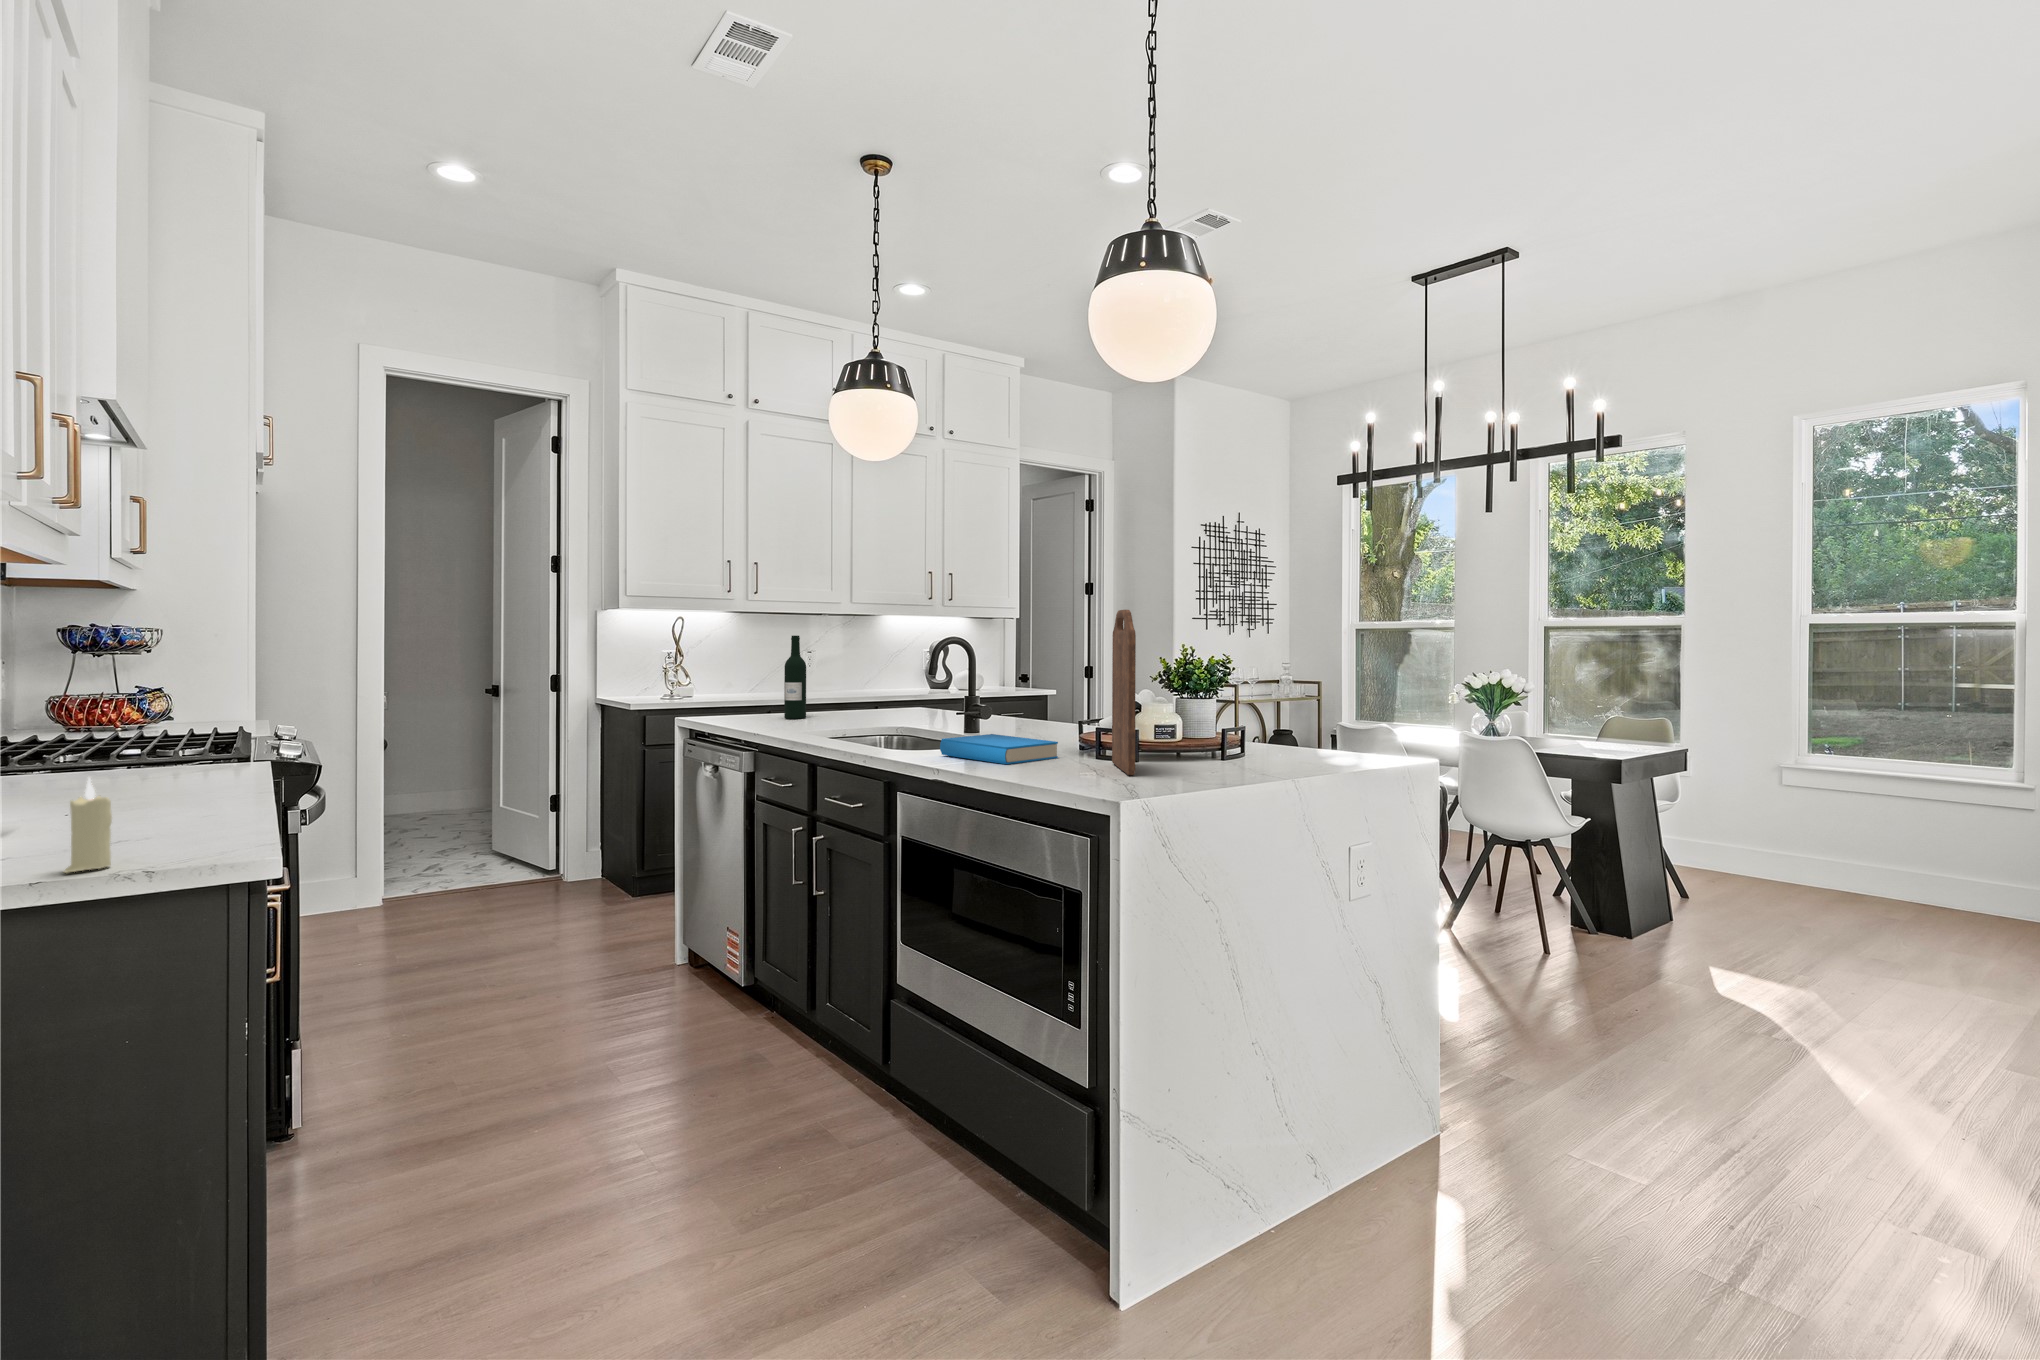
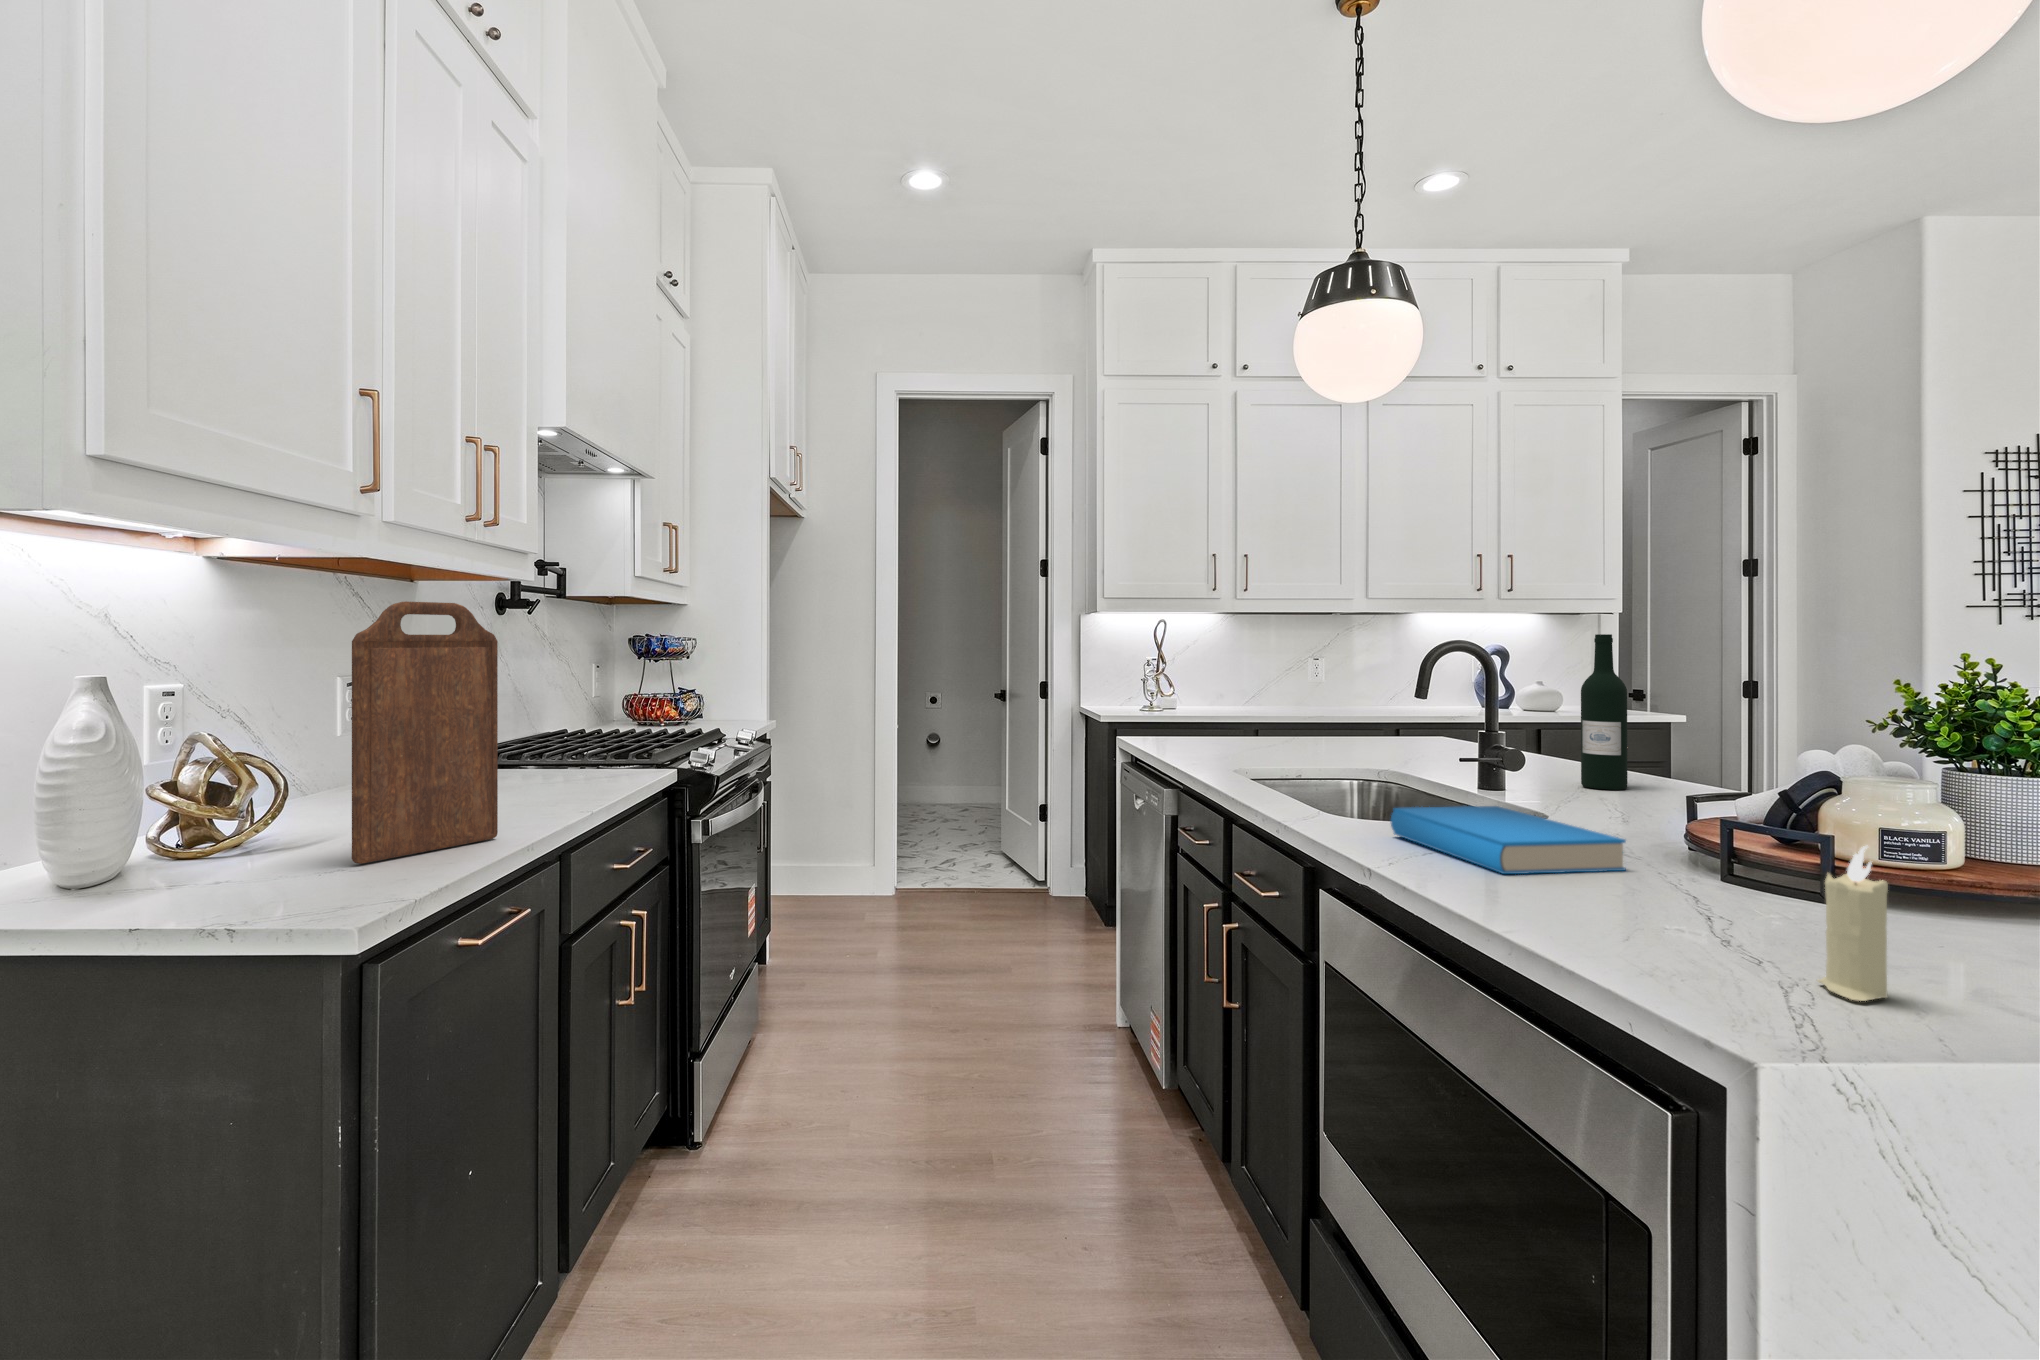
cutting board: present [1112,610,1136,775] -> present [352,601,498,864]
wine bottle: present [784,636,806,719] -> present [1581,634,1628,790]
candle: present [65,778,112,873] -> present [1818,846,1888,1001]

